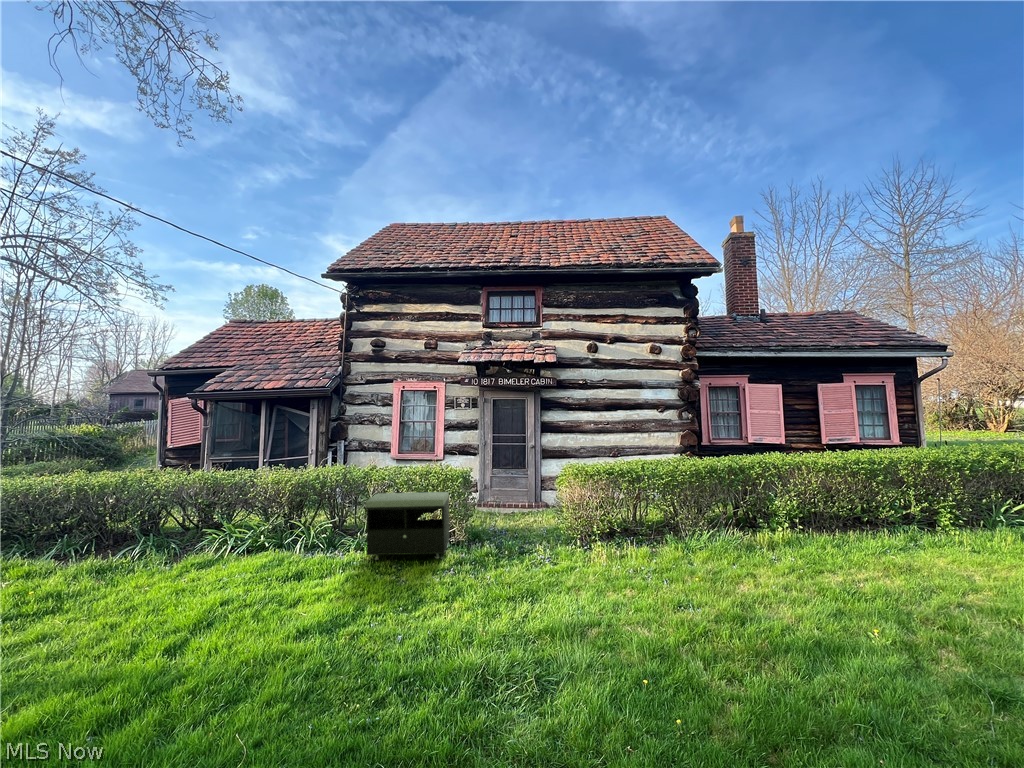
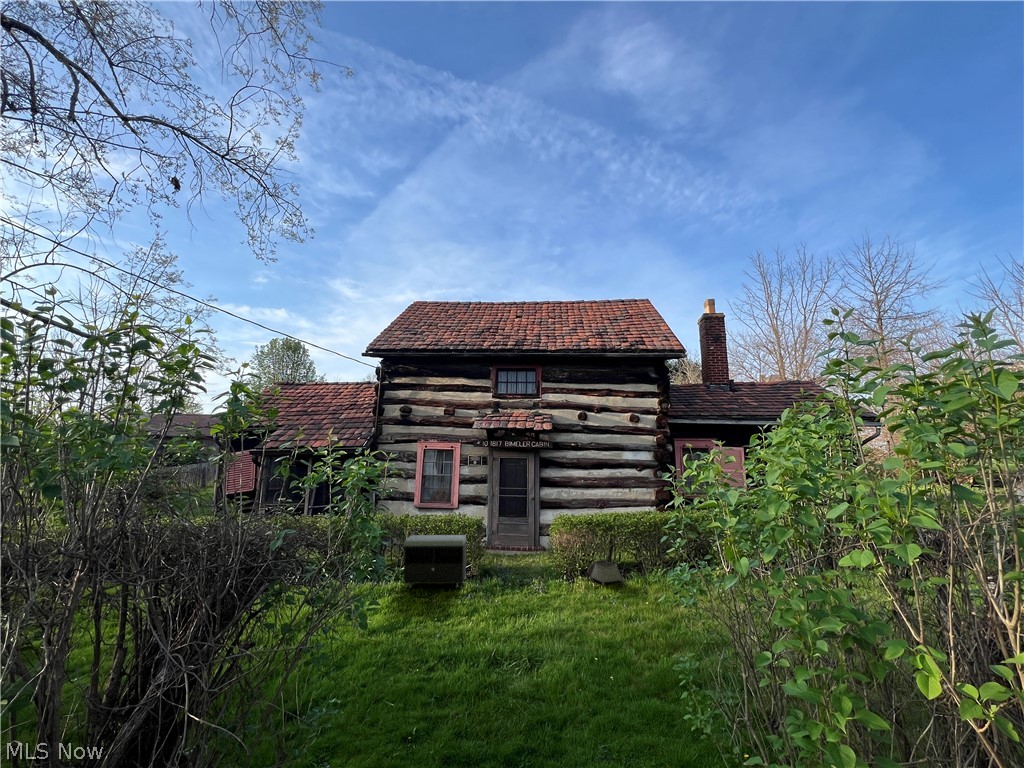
basket: none [605,520,653,553] -> present [588,560,623,585]

